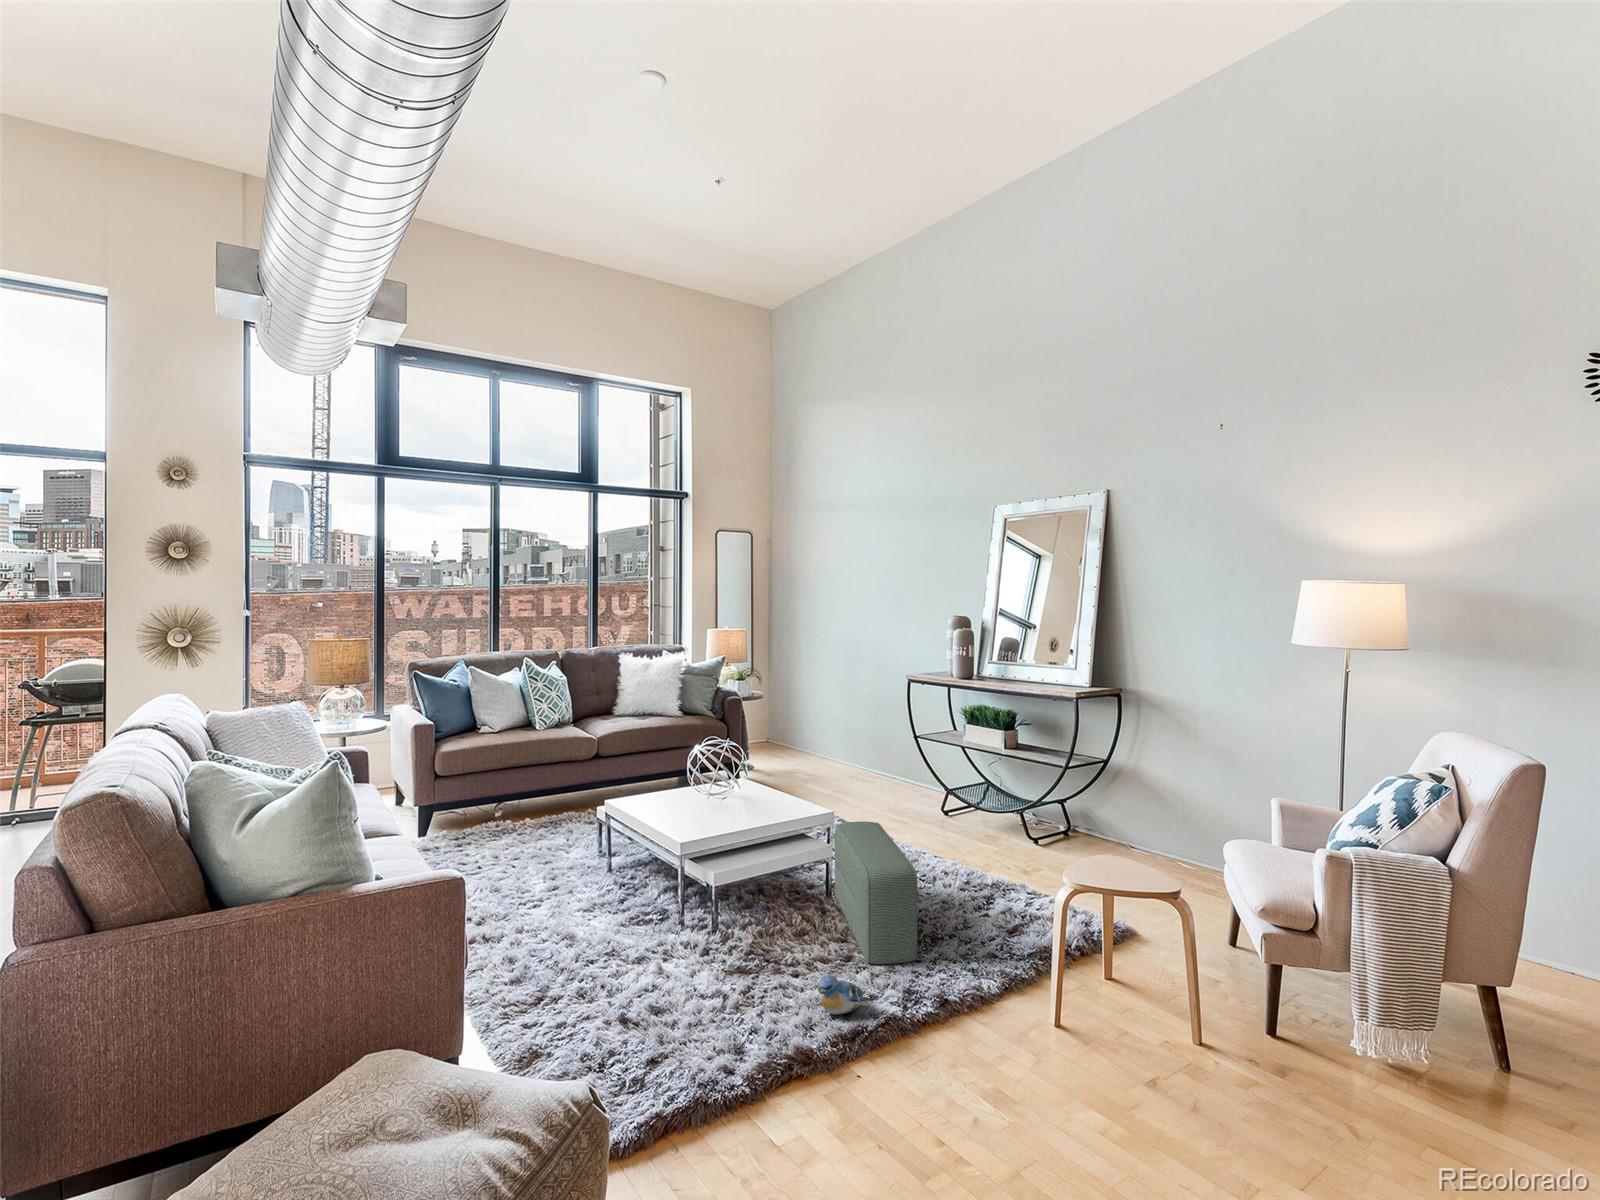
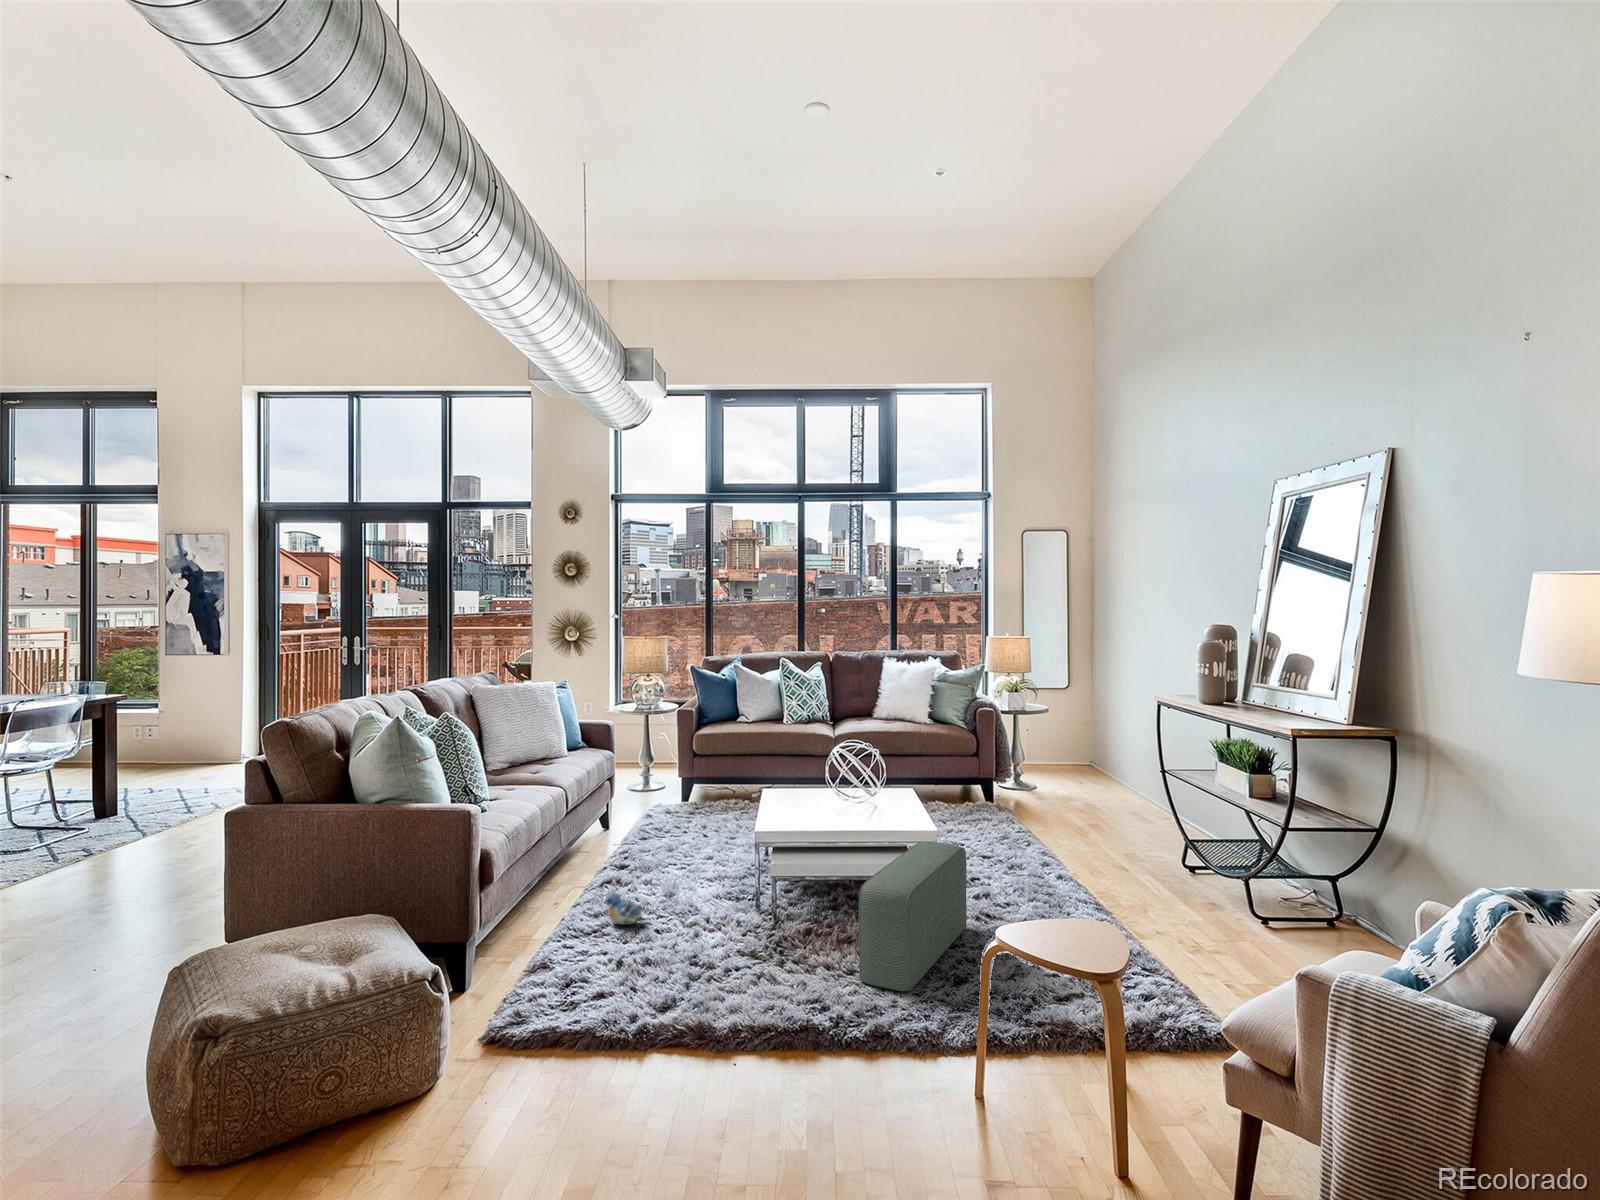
plush toy: present [817,975,870,1014] -> present [605,892,646,925]

